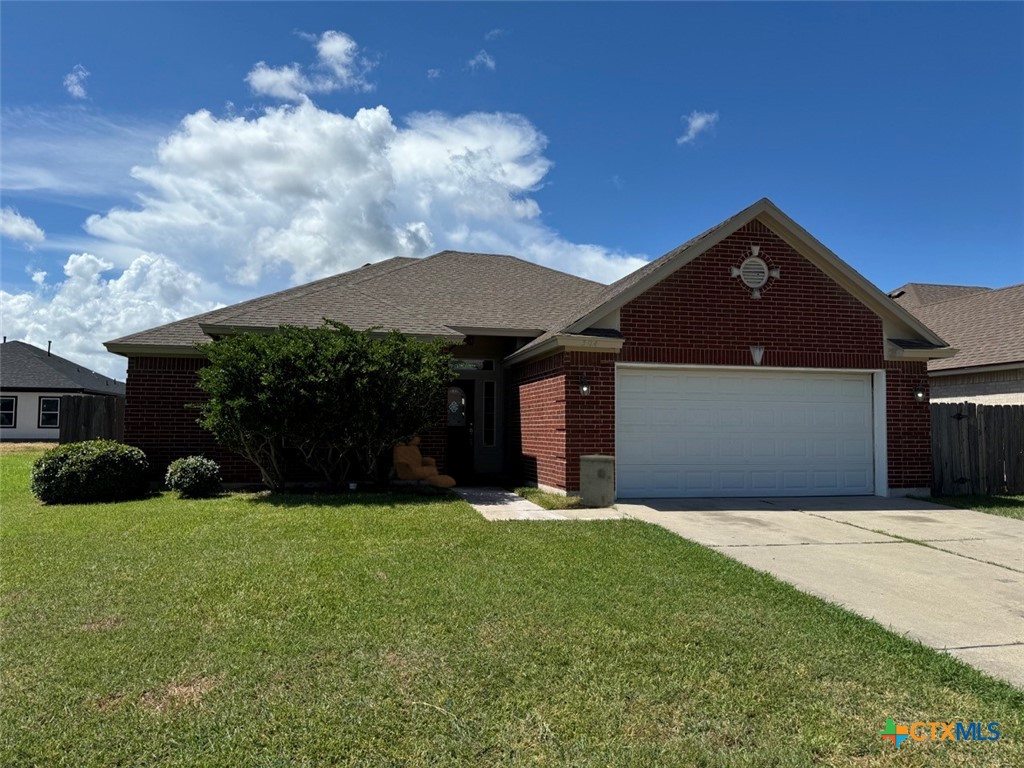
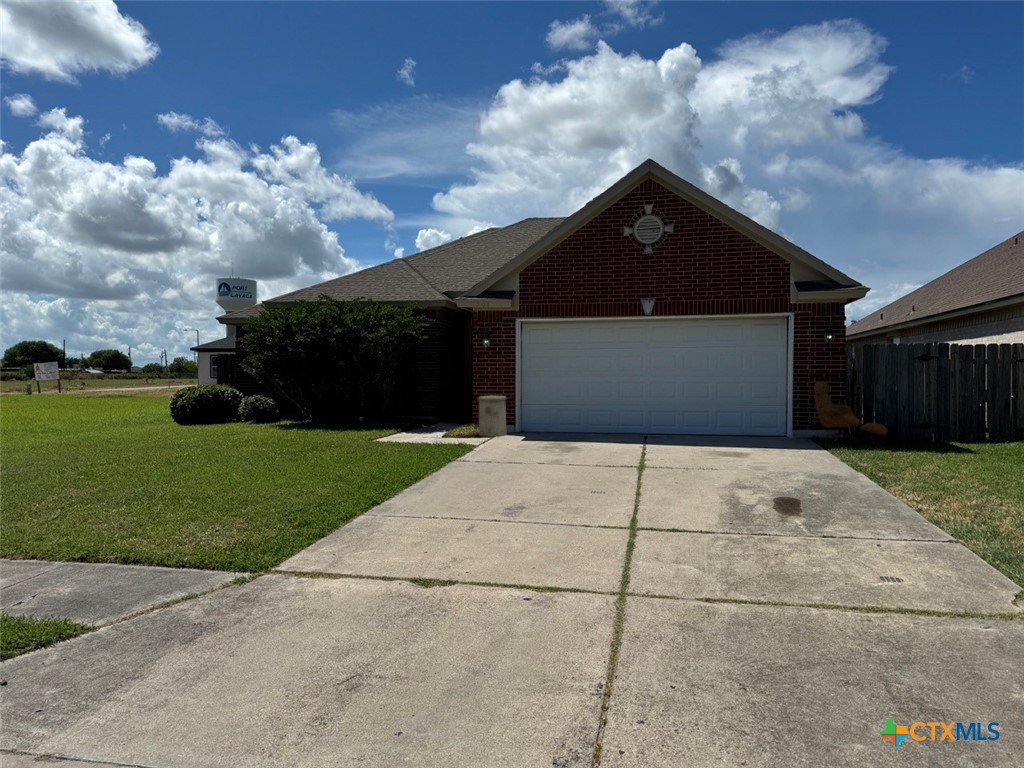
lounge chair: present [393,437,456,495] -> present [814,382,887,443]

